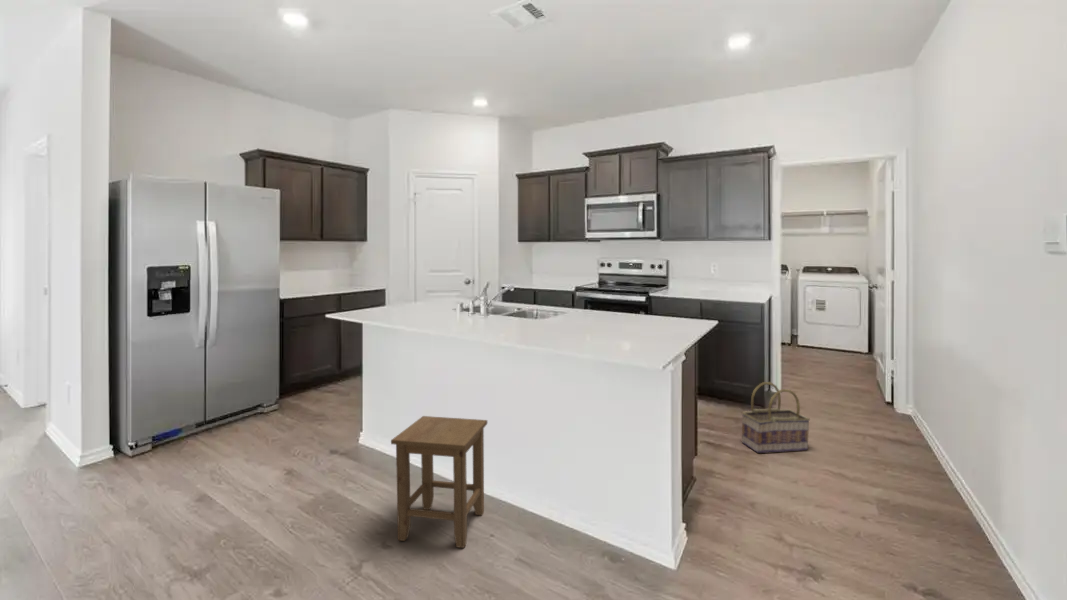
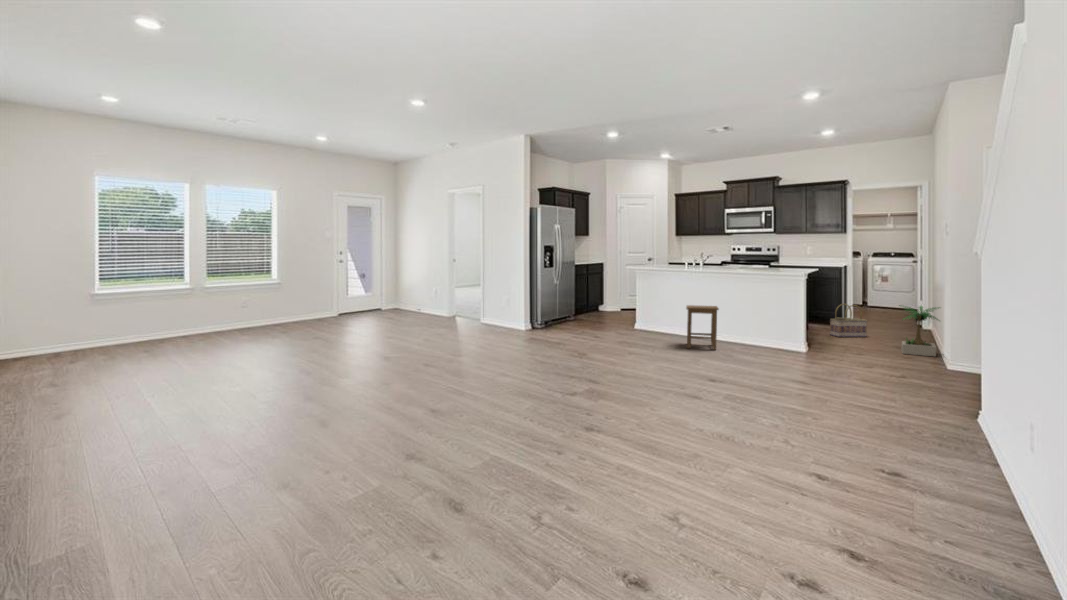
potted plant: none [877,421,1003,569] -> present [899,305,938,356]

